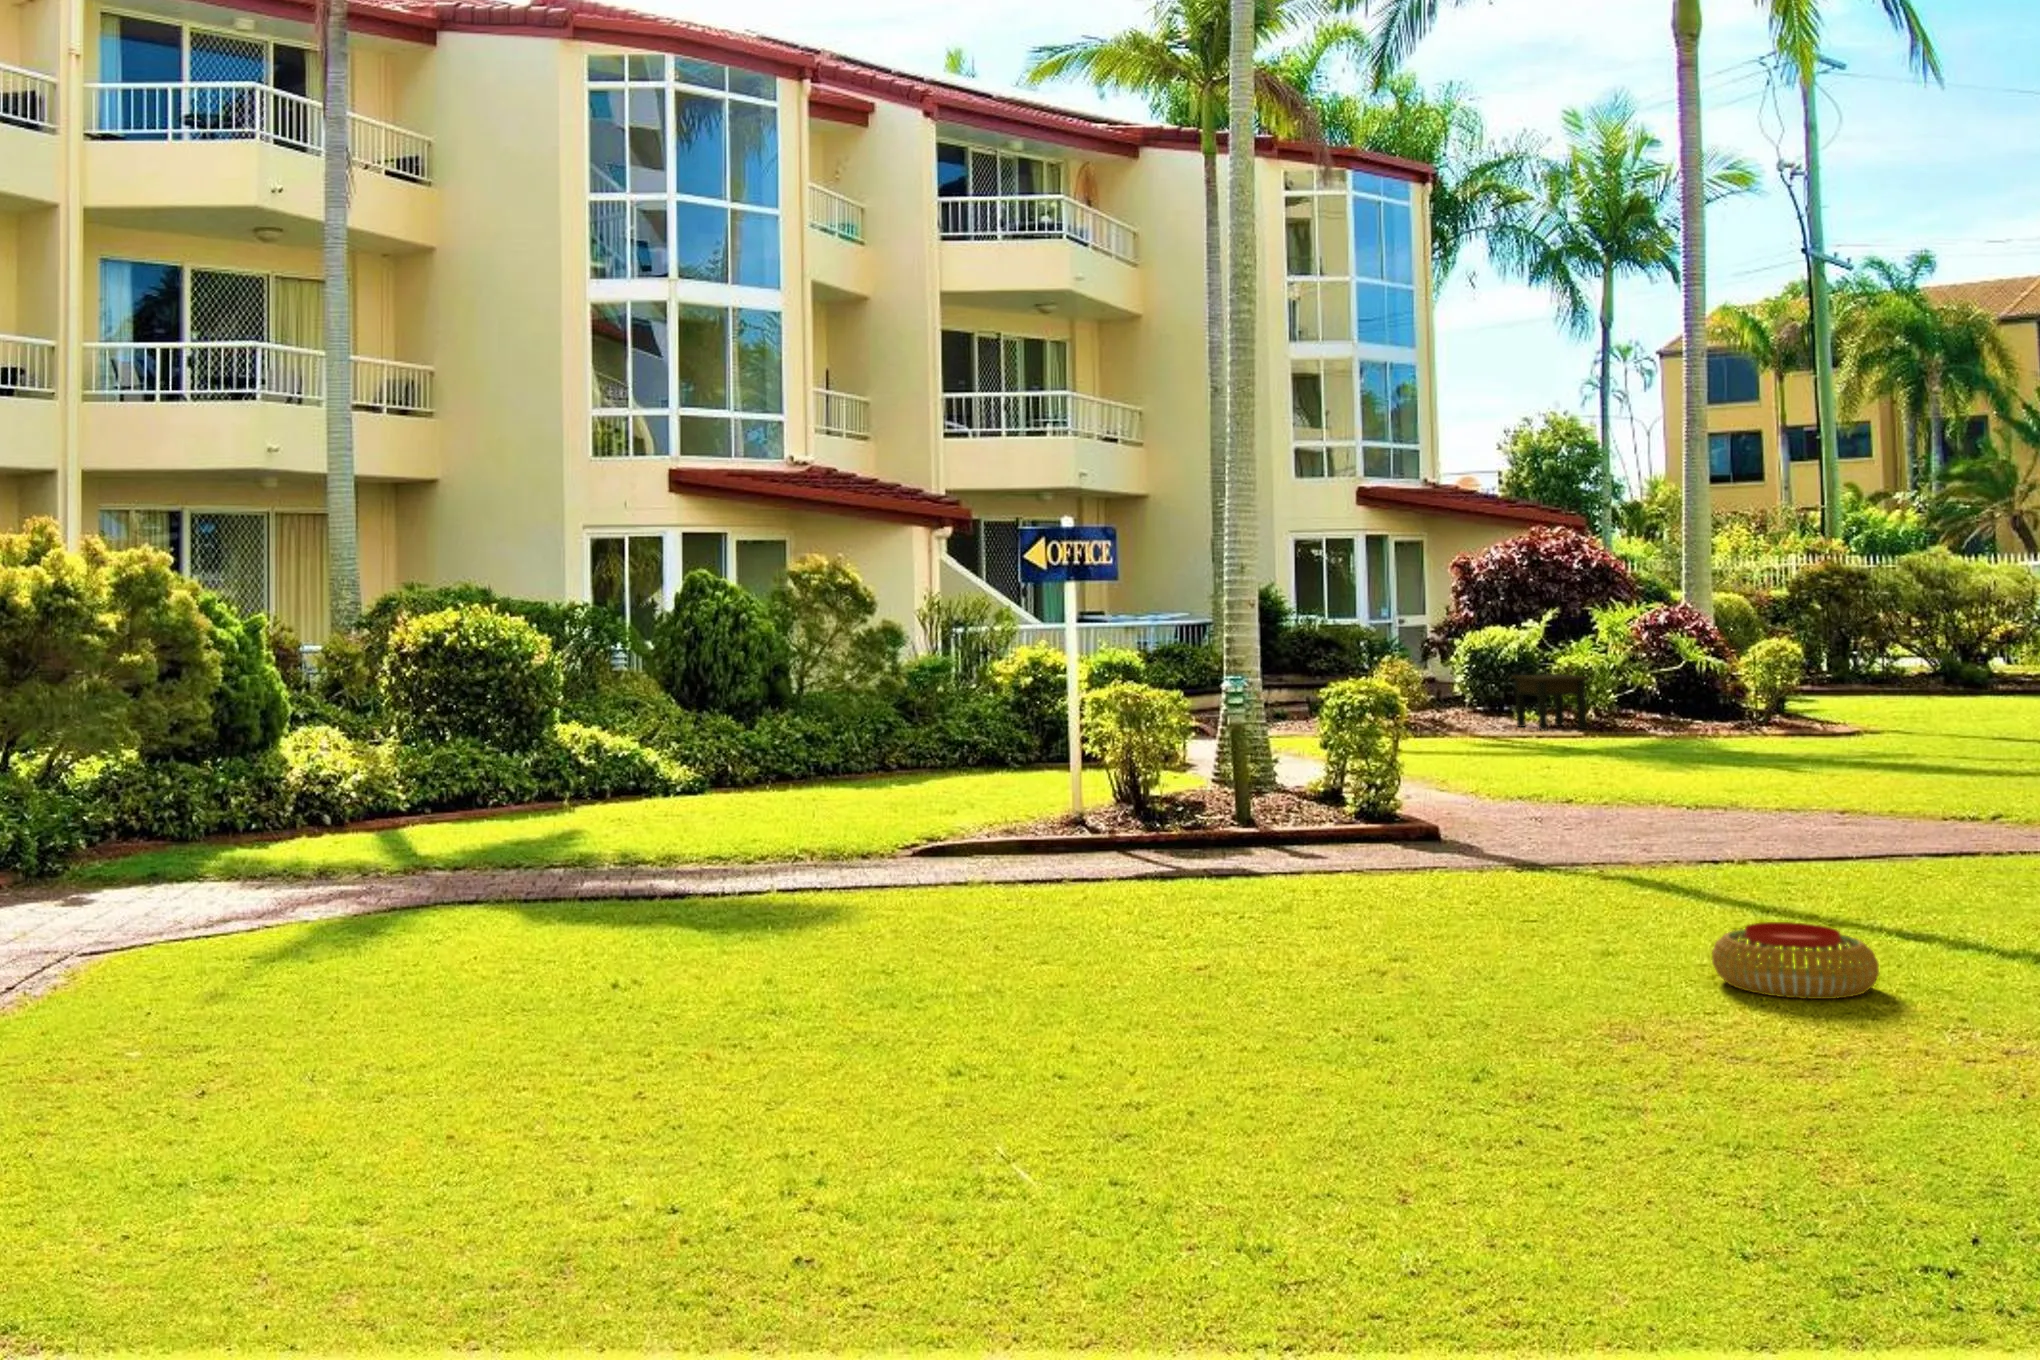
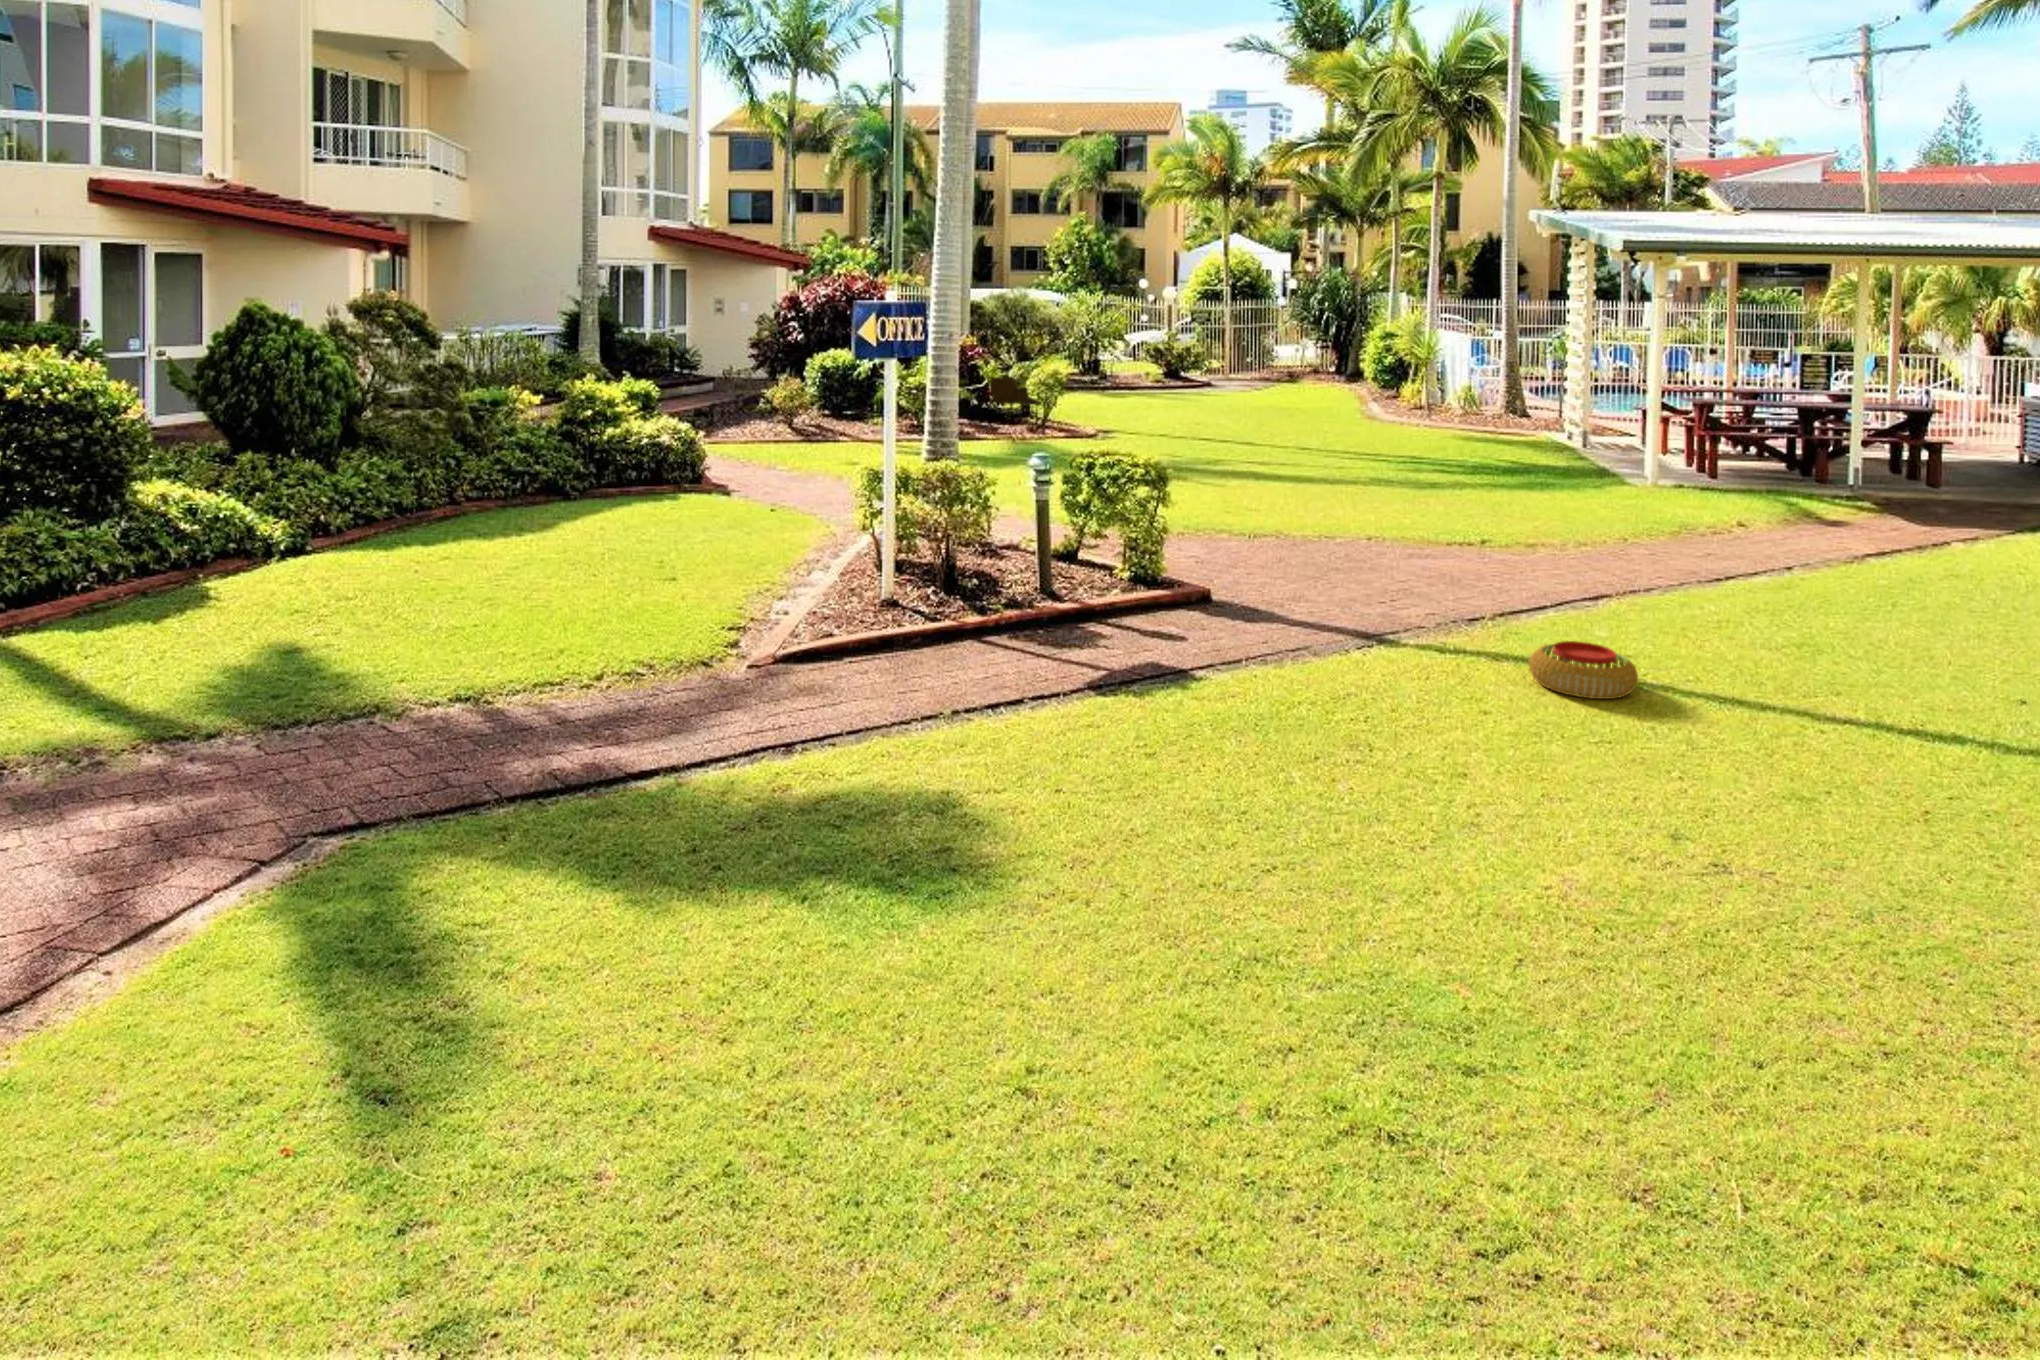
lounge chair: none [1769,641,1871,723] -> present [989,364,1040,414]
side table: present [1511,674,1588,731] -> none [850,386,904,427]

